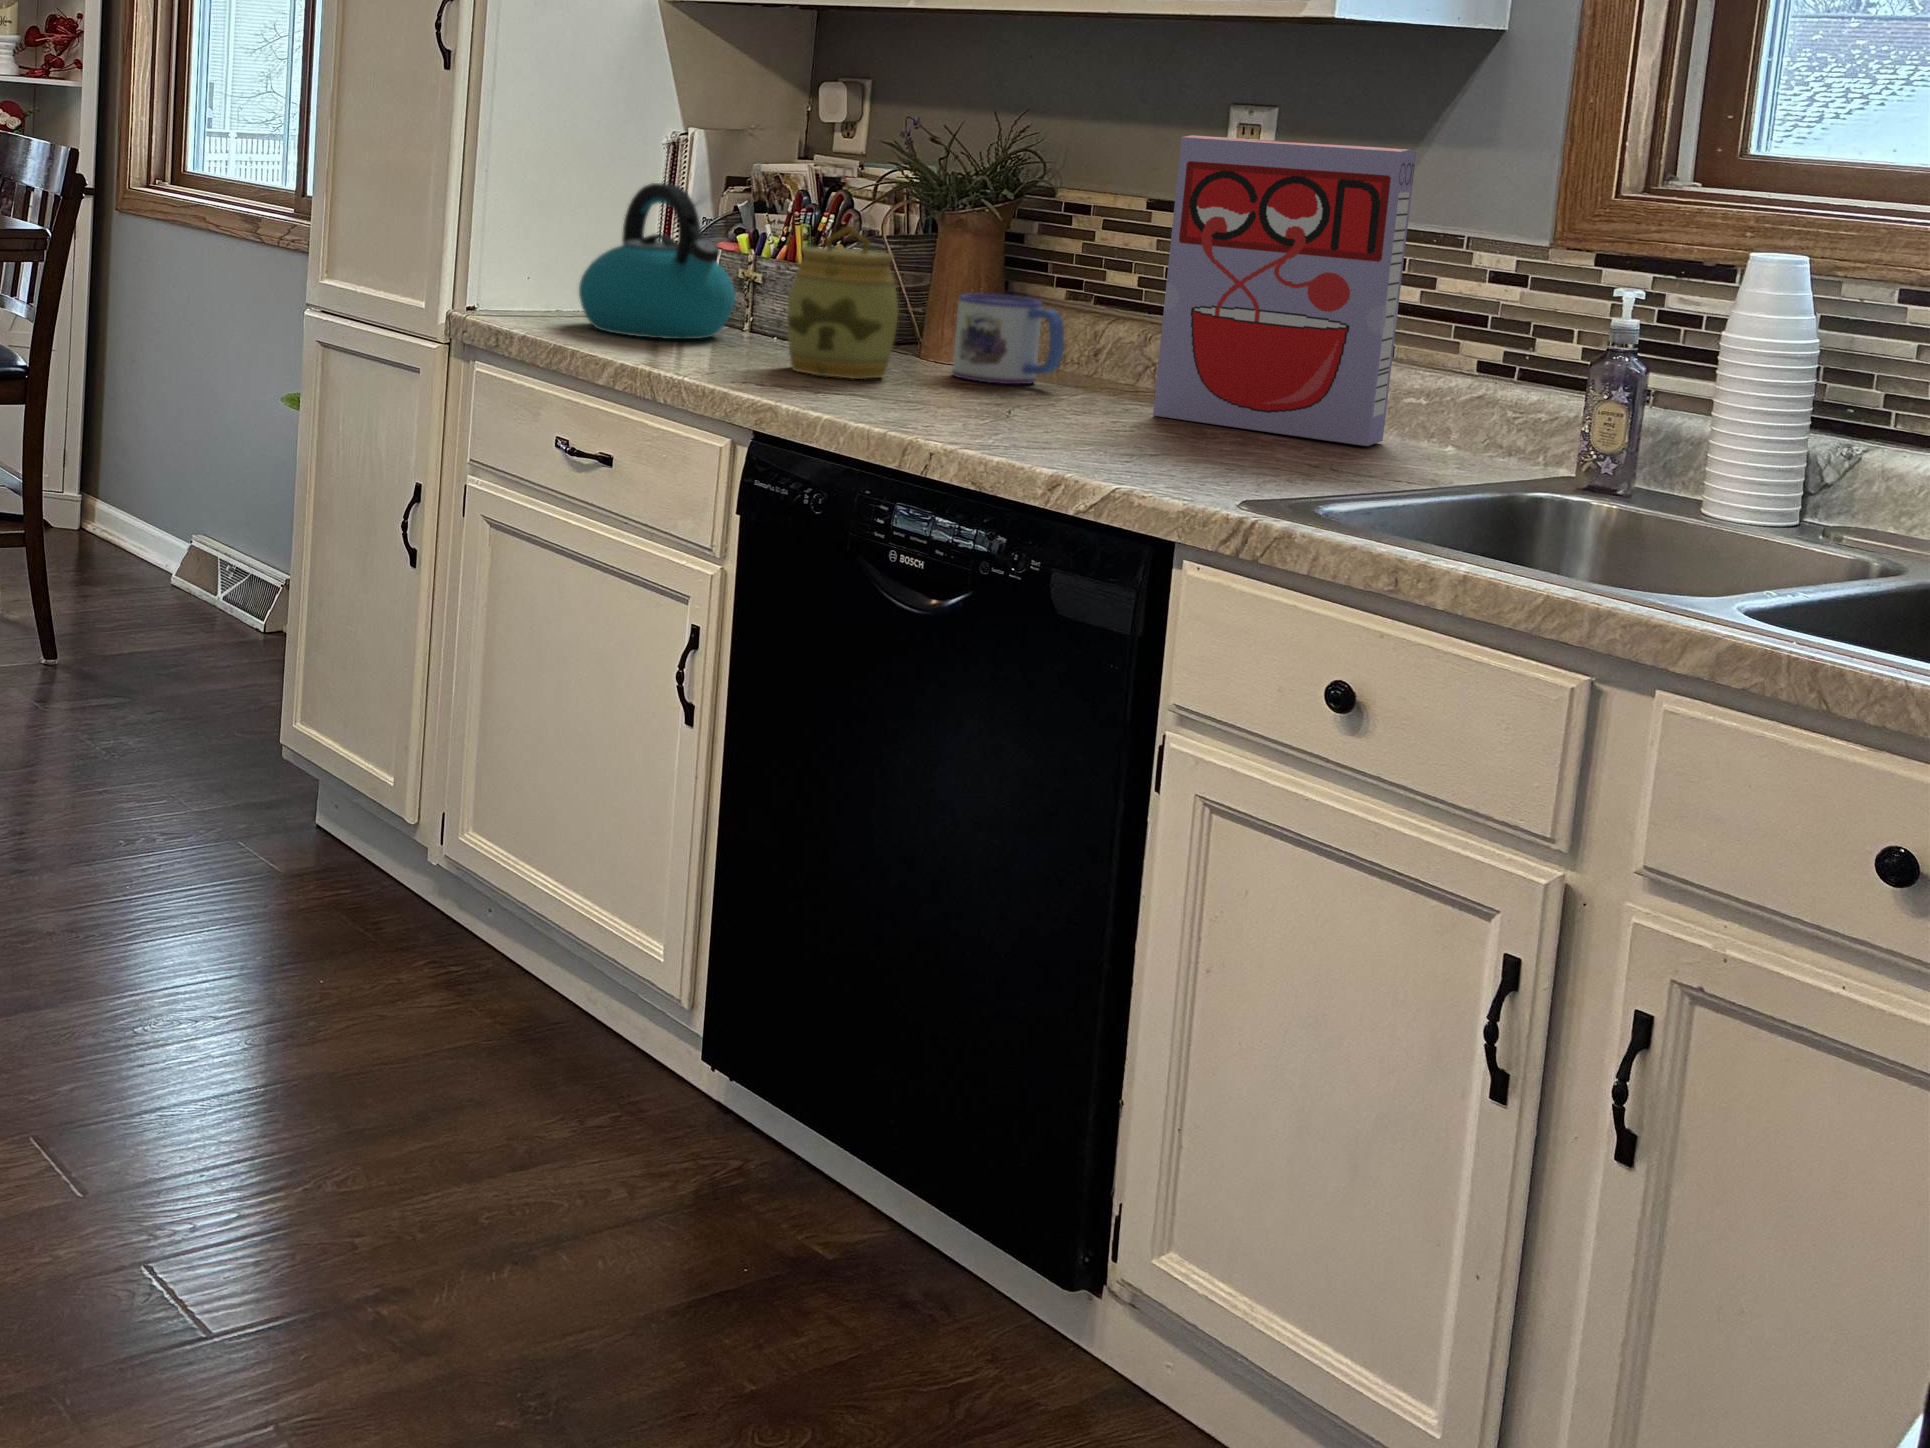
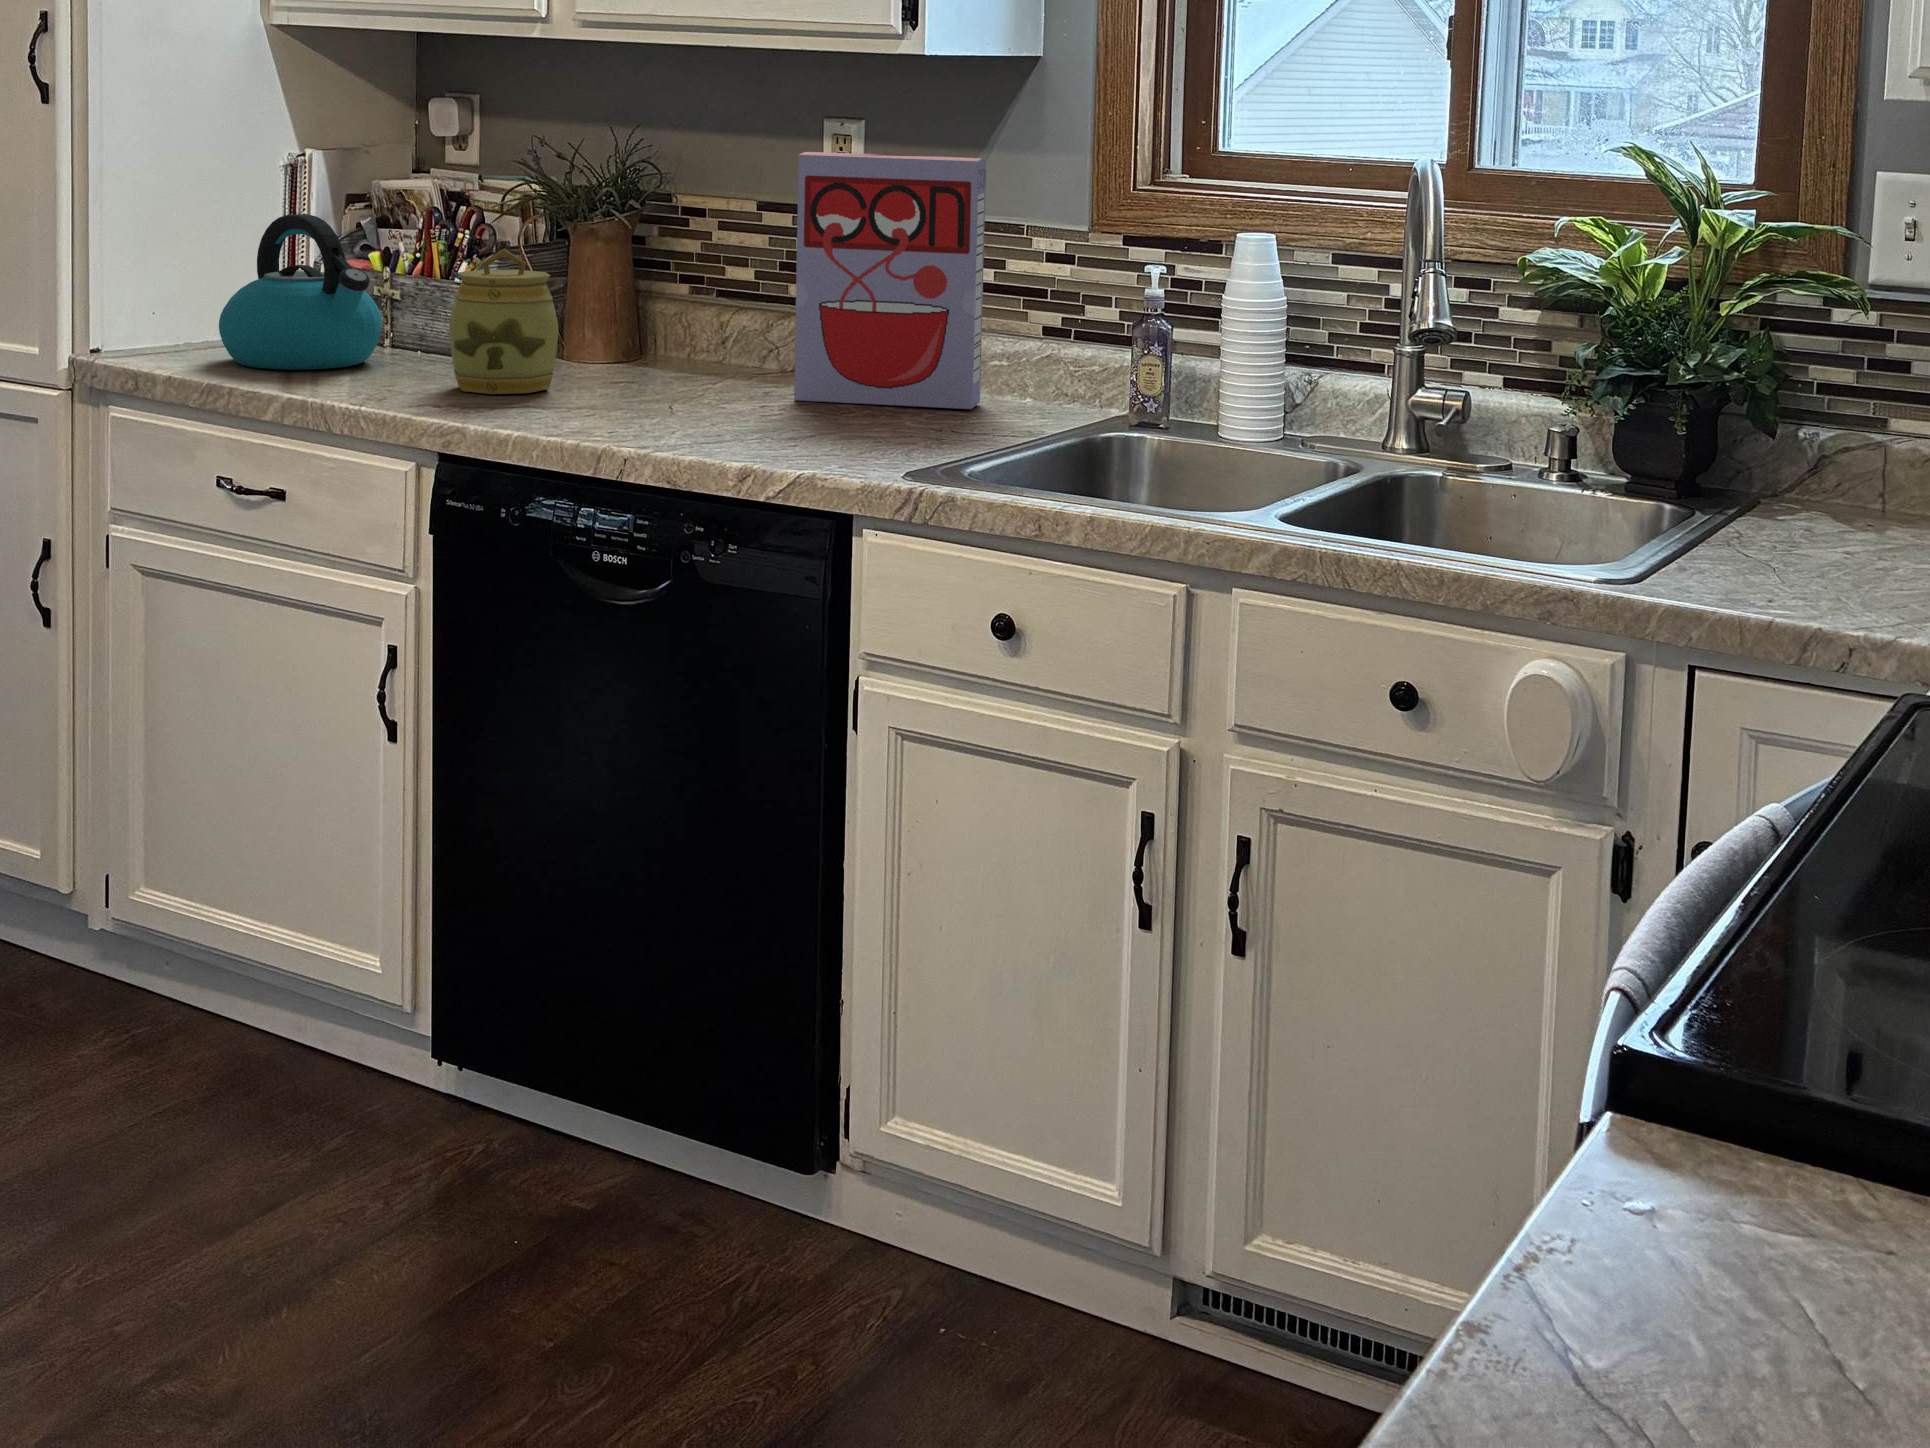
mug: present [952,294,1064,384] -> none [606,300,706,383]

